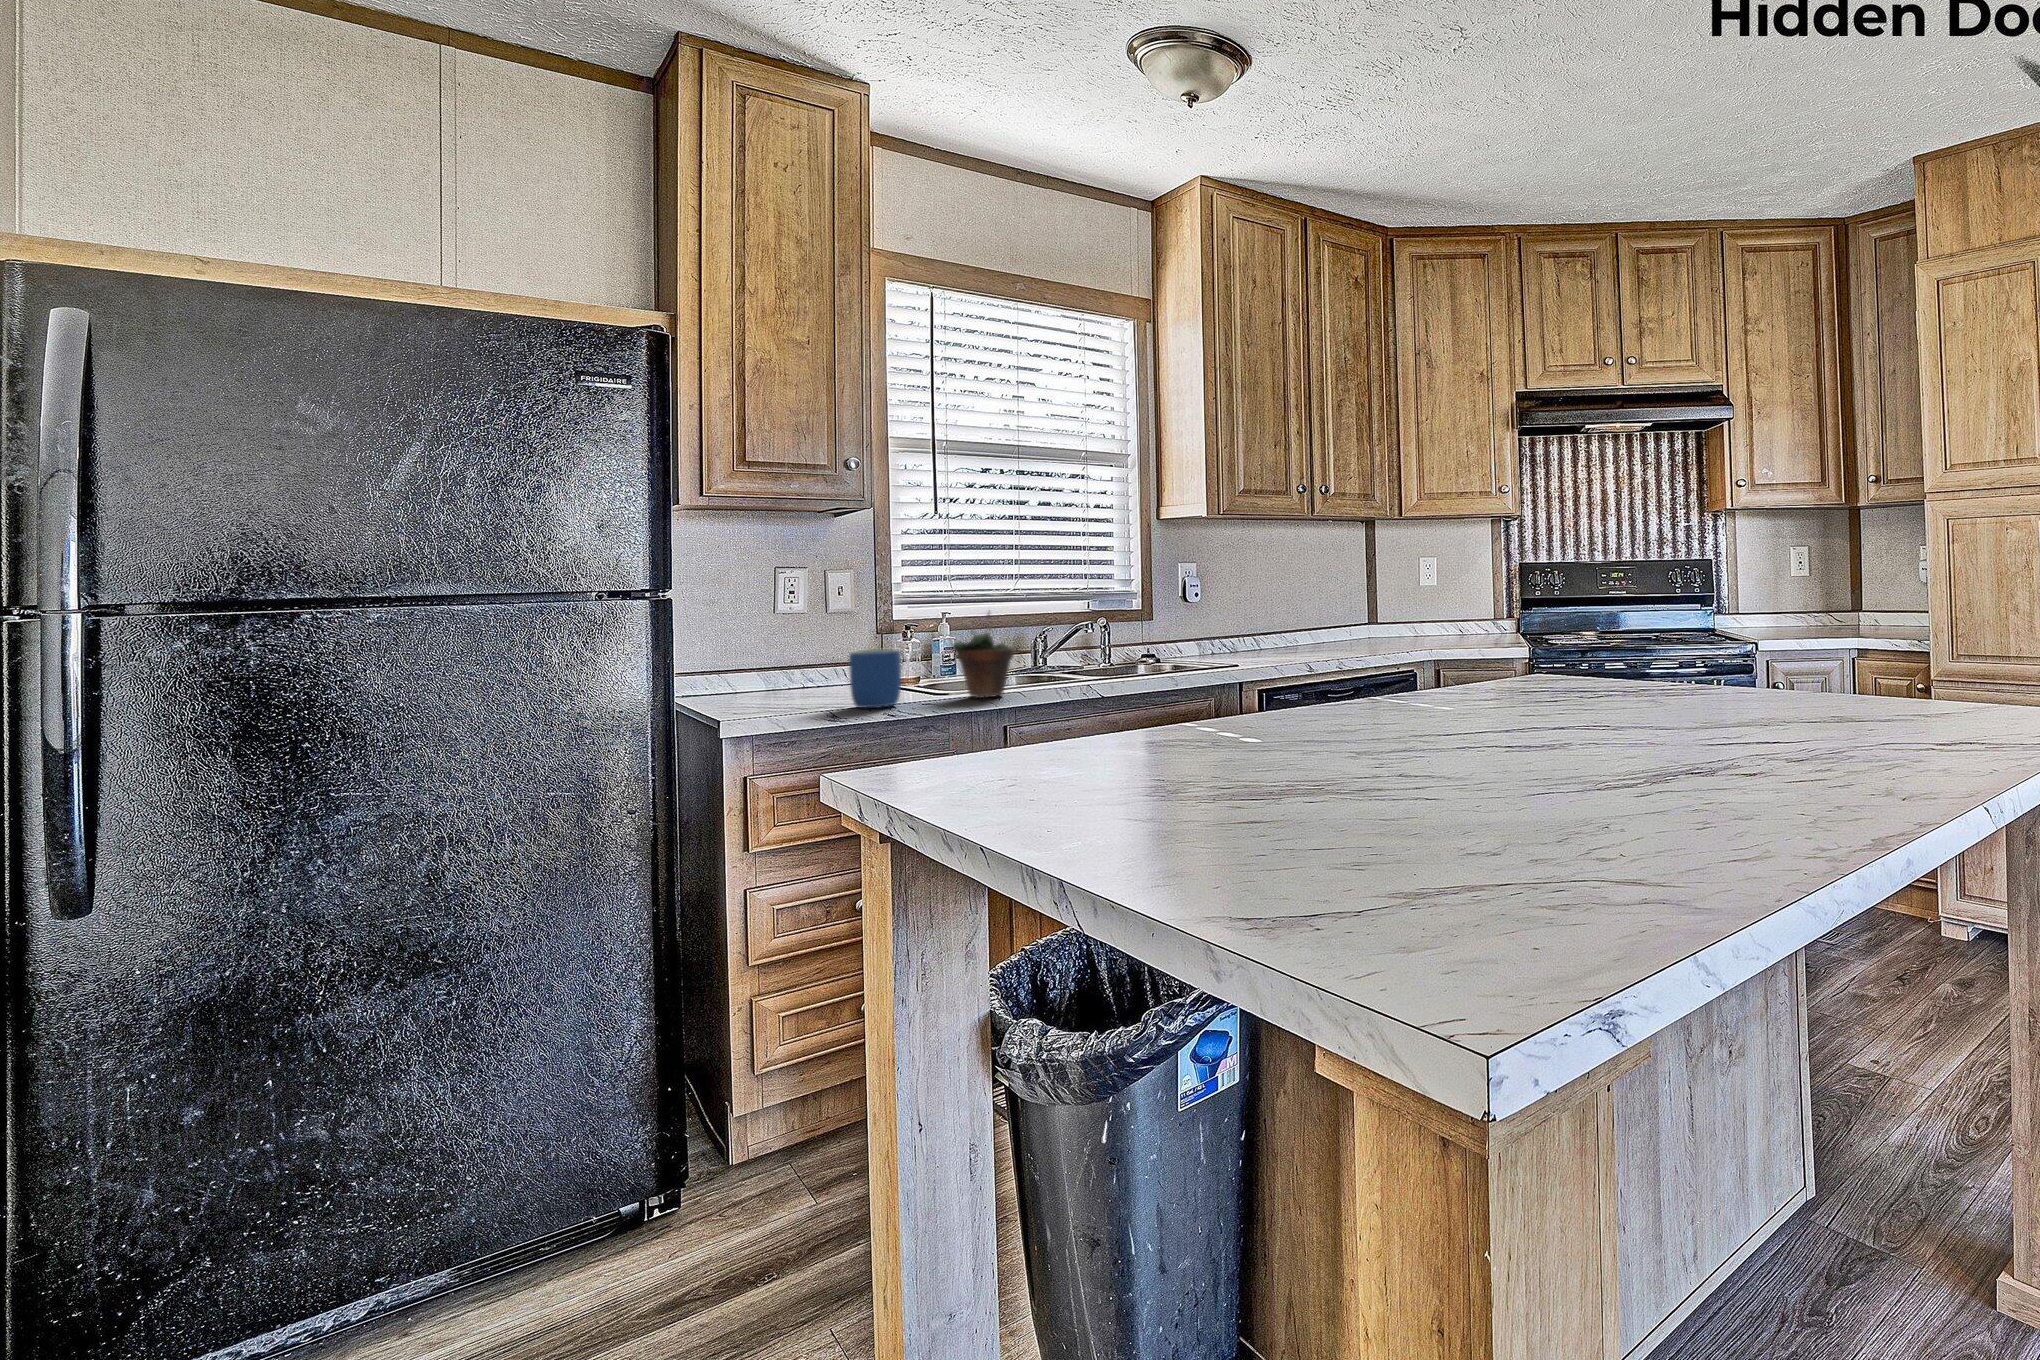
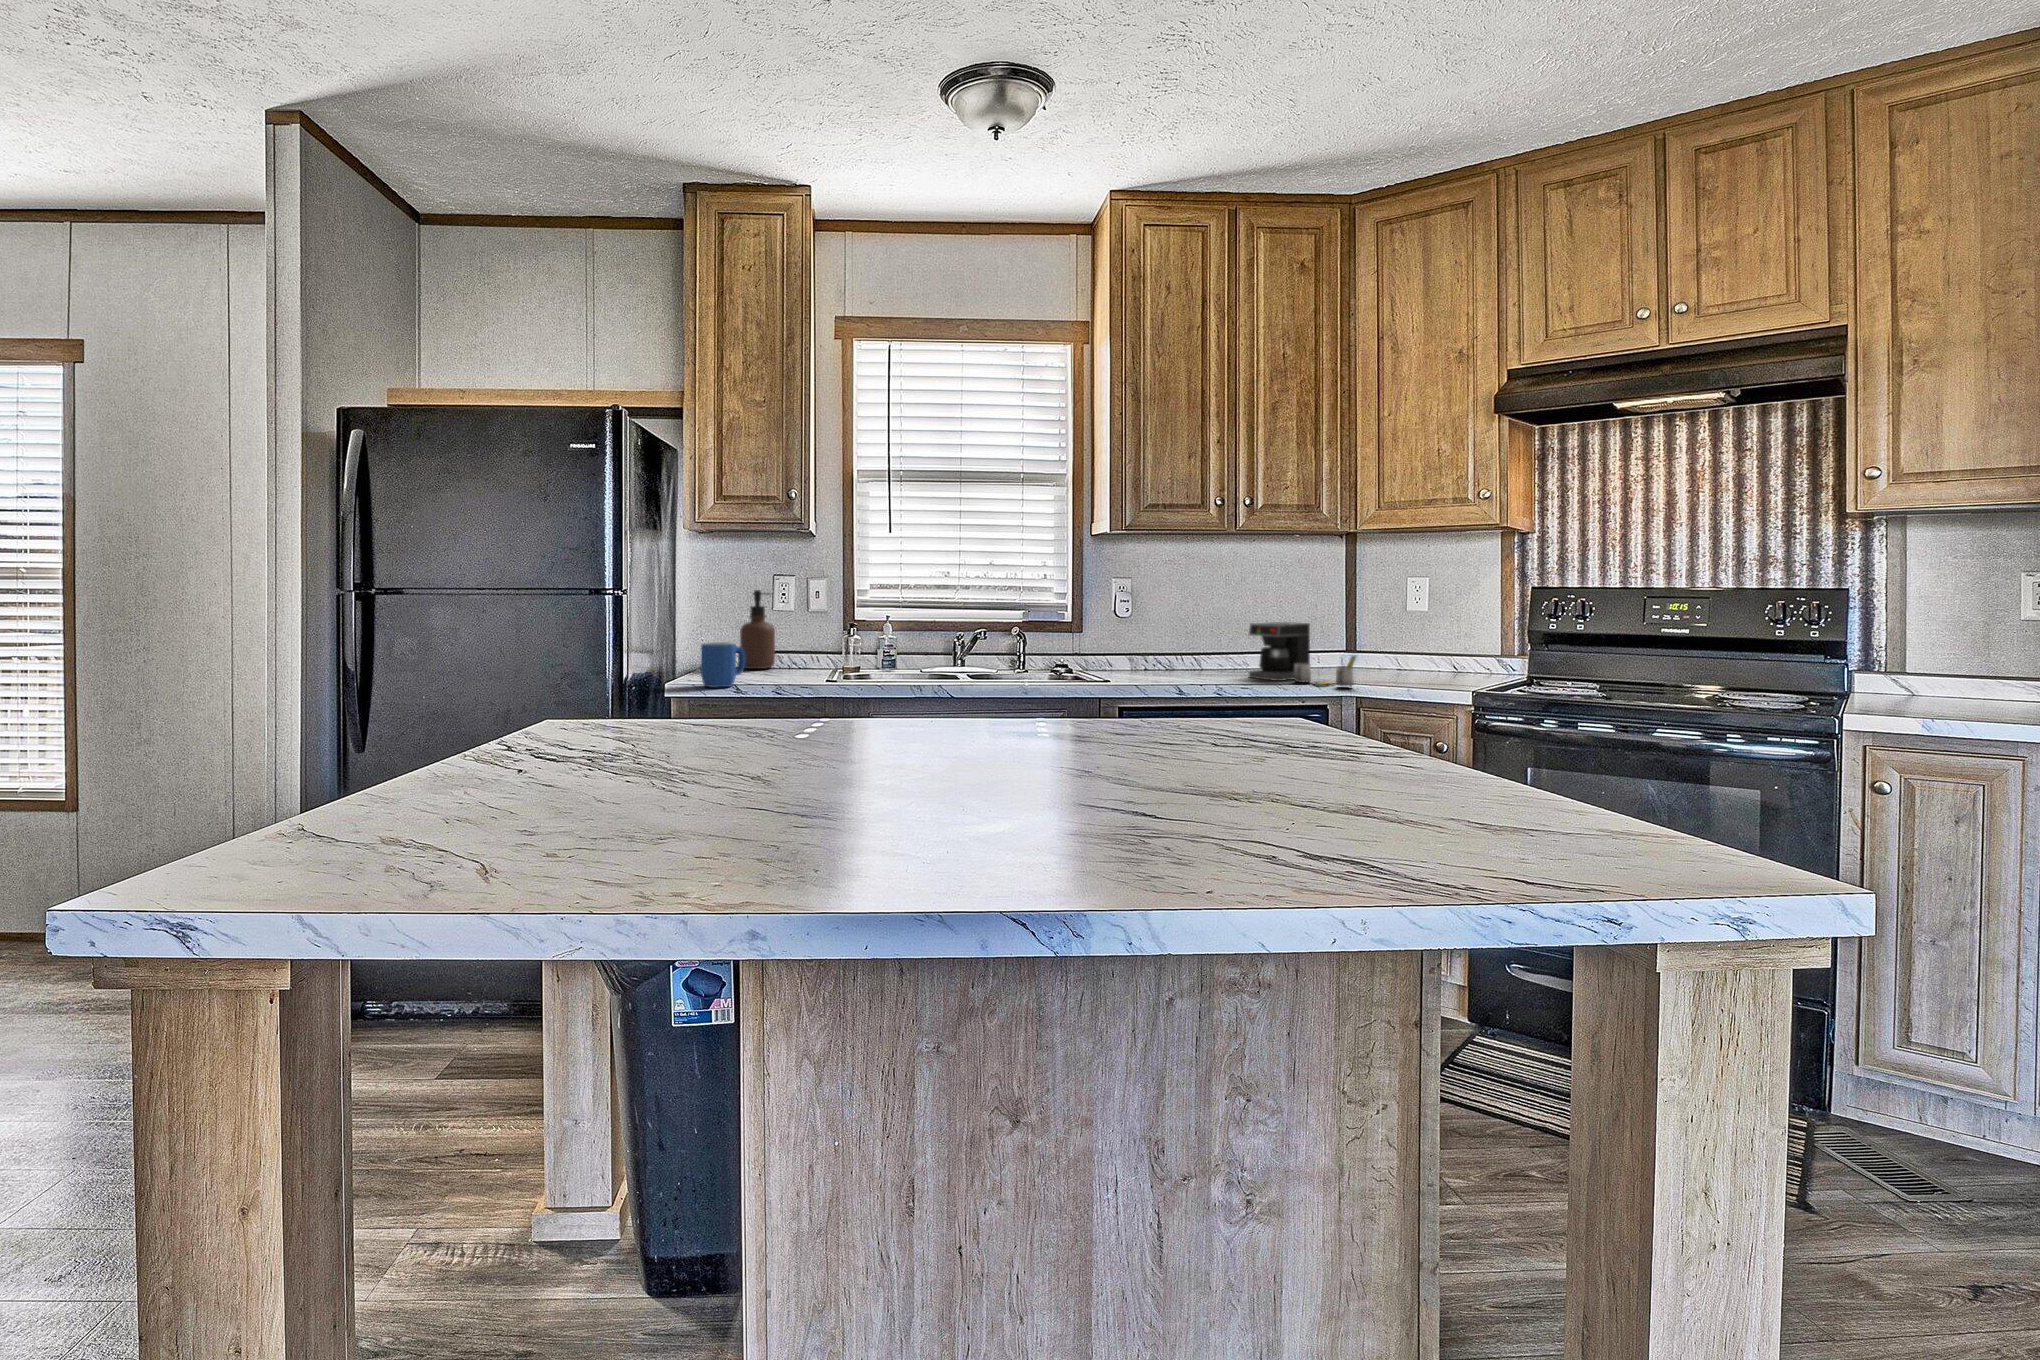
soap dispenser: none [777,584,831,690] -> present [740,590,775,669]
coffee maker: none [1312,598,1417,651] -> present [1249,622,1356,686]
succulent plant: present [952,614,1014,698] -> none [777,616,826,689]

